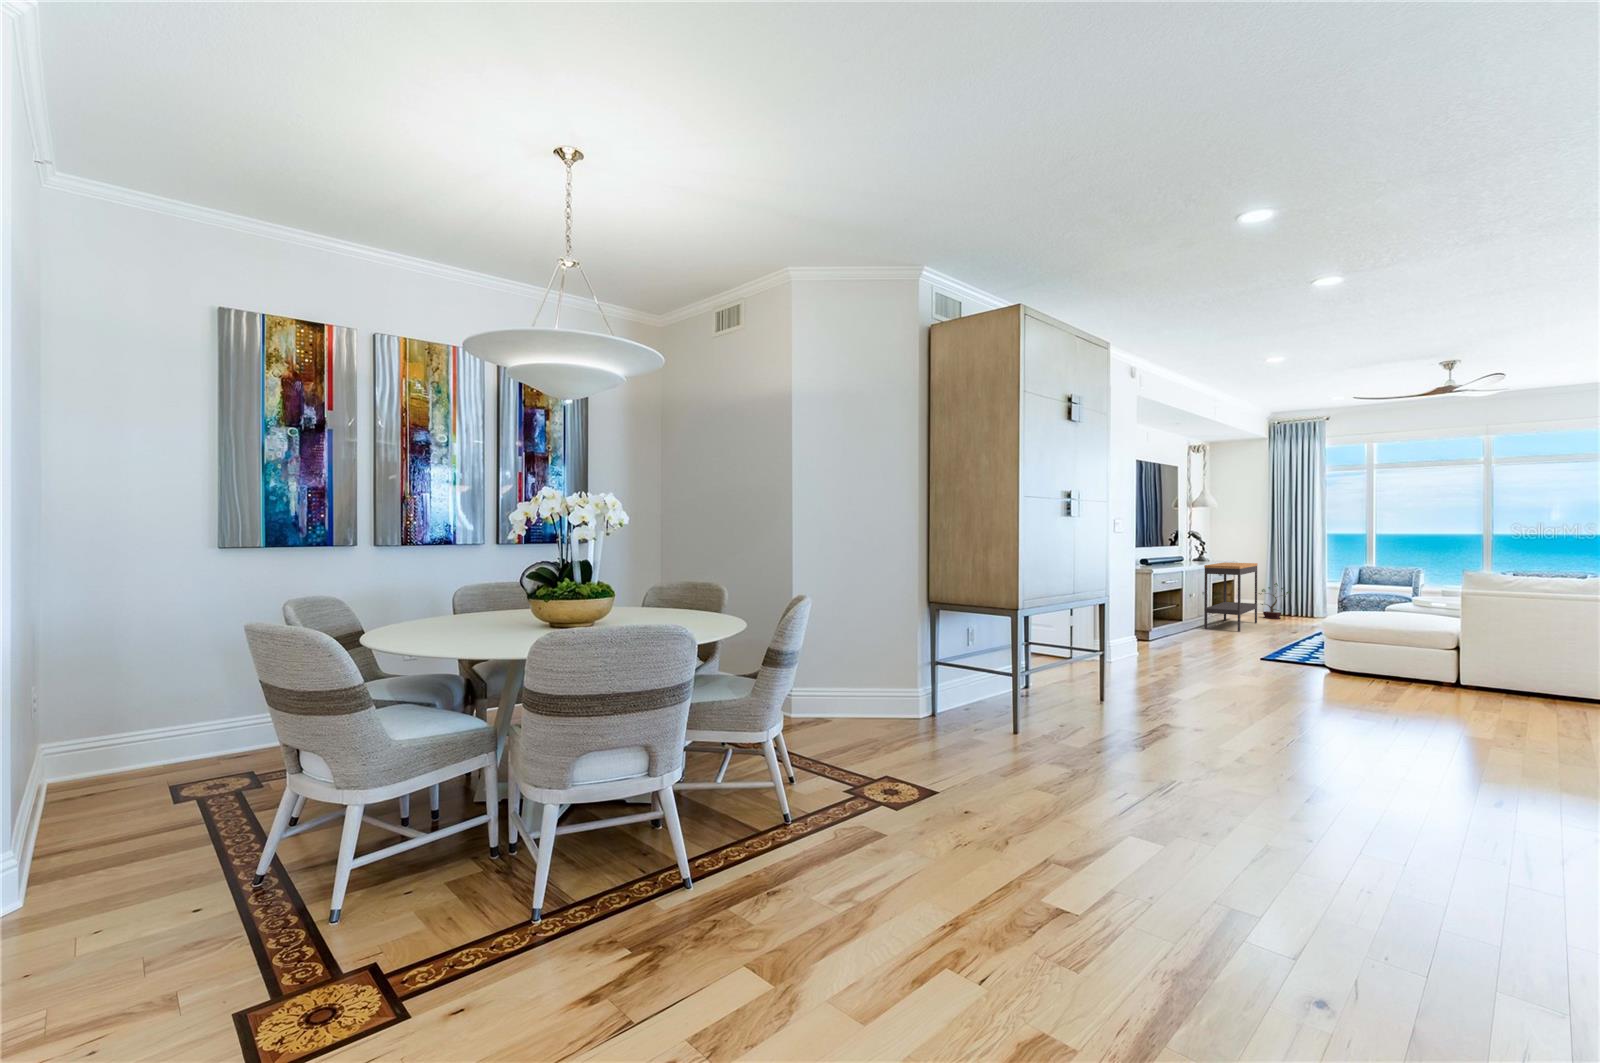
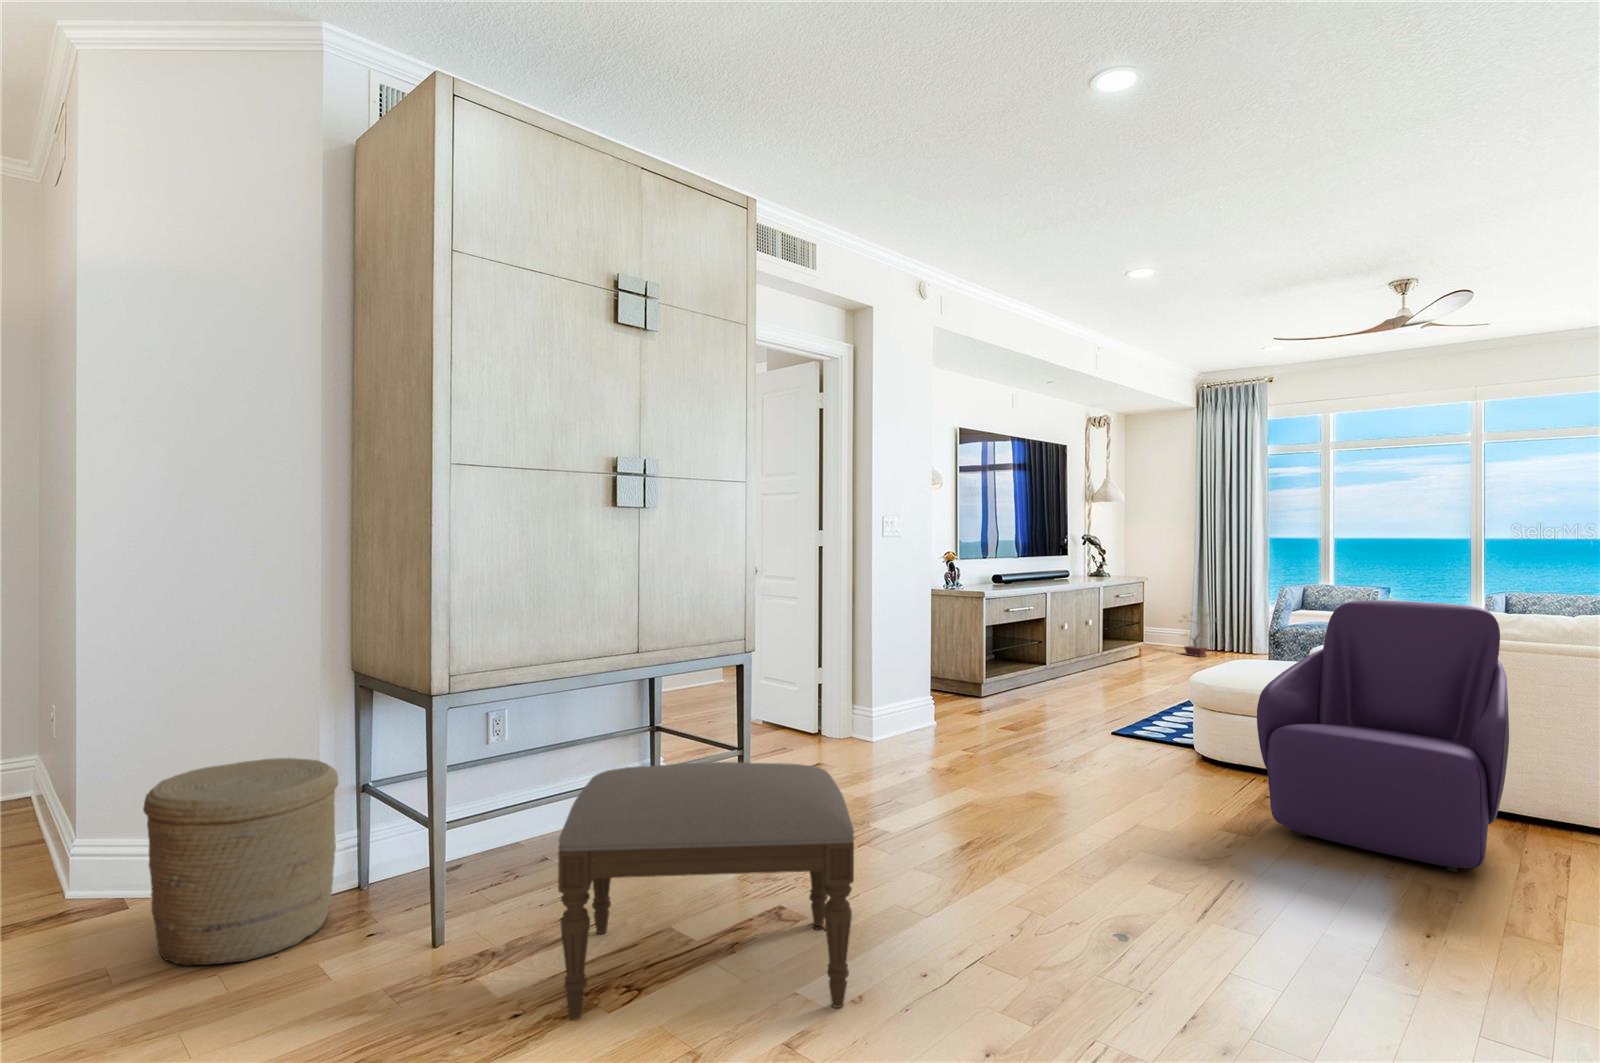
console table: present [1204,562,1258,632] -> none [1084,579,1169,679]
armchair: none [1395,570,1553,716] -> present [1257,600,1509,872]
ottoman: none [1081,645,1256,754] -> present [558,762,854,1020]
woven basket: none [871,646,952,738] -> present [143,758,338,966]

